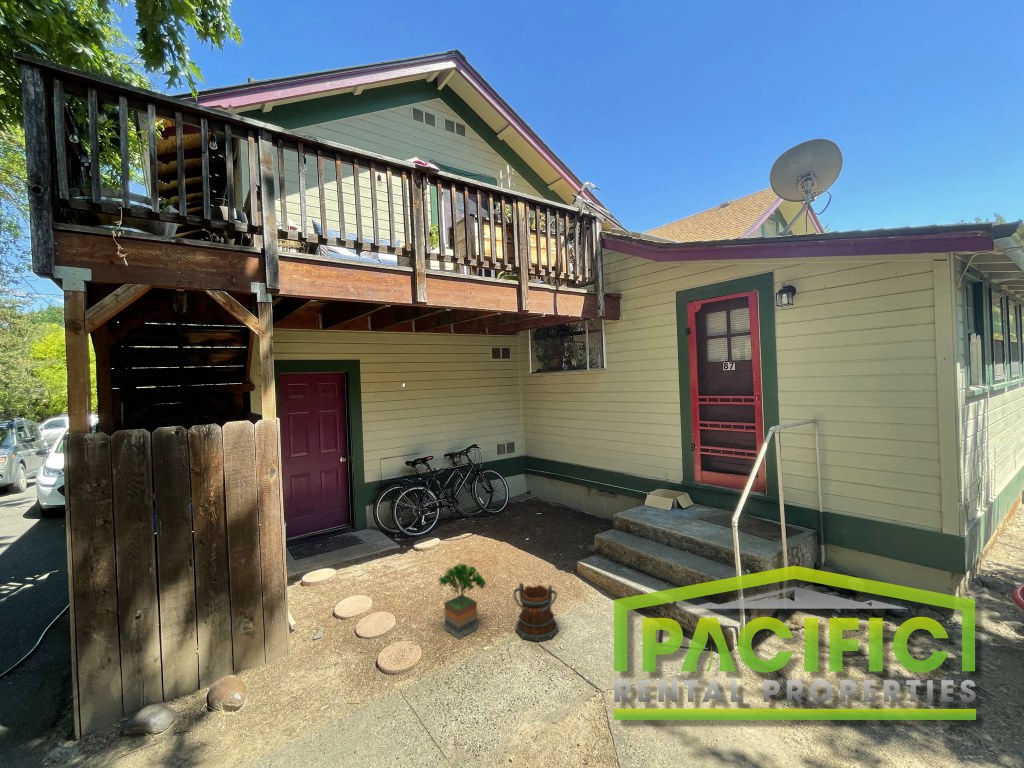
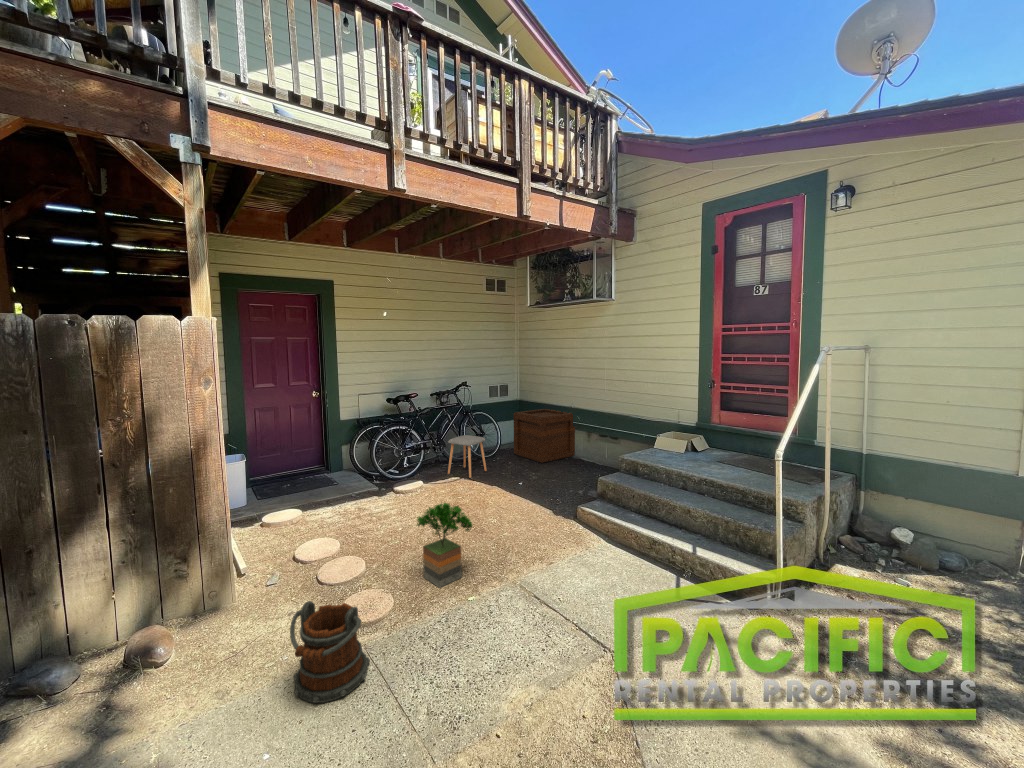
wooden crate: none [520,464,577,517] -> present [514,409,575,463]
stool: none [461,493,497,534] -> present [448,435,487,478]
bucket: present [514,583,559,641] -> present [290,601,370,703]

